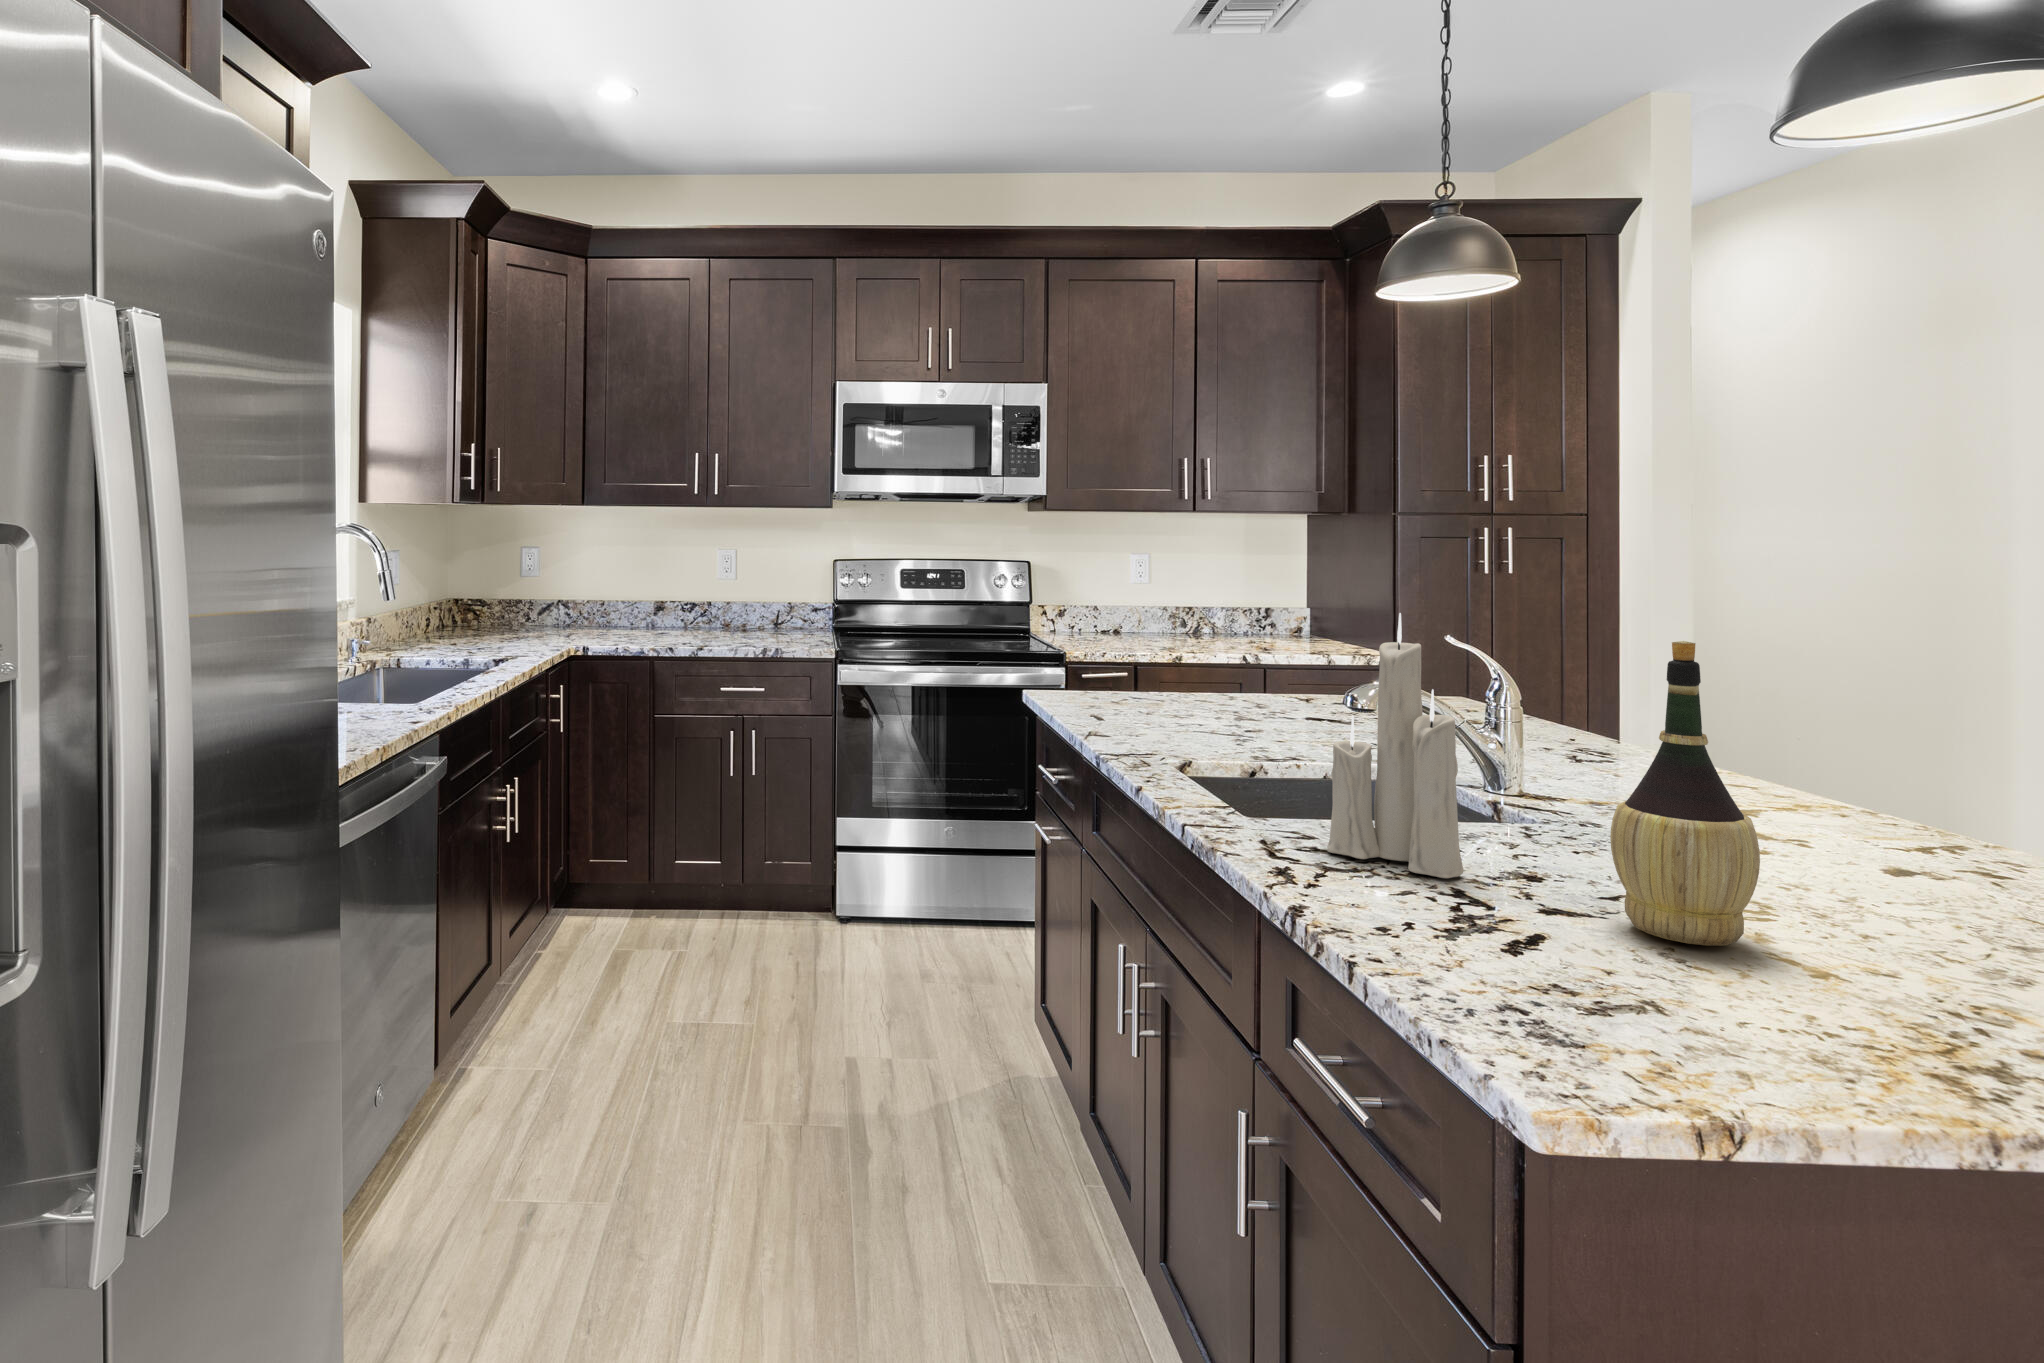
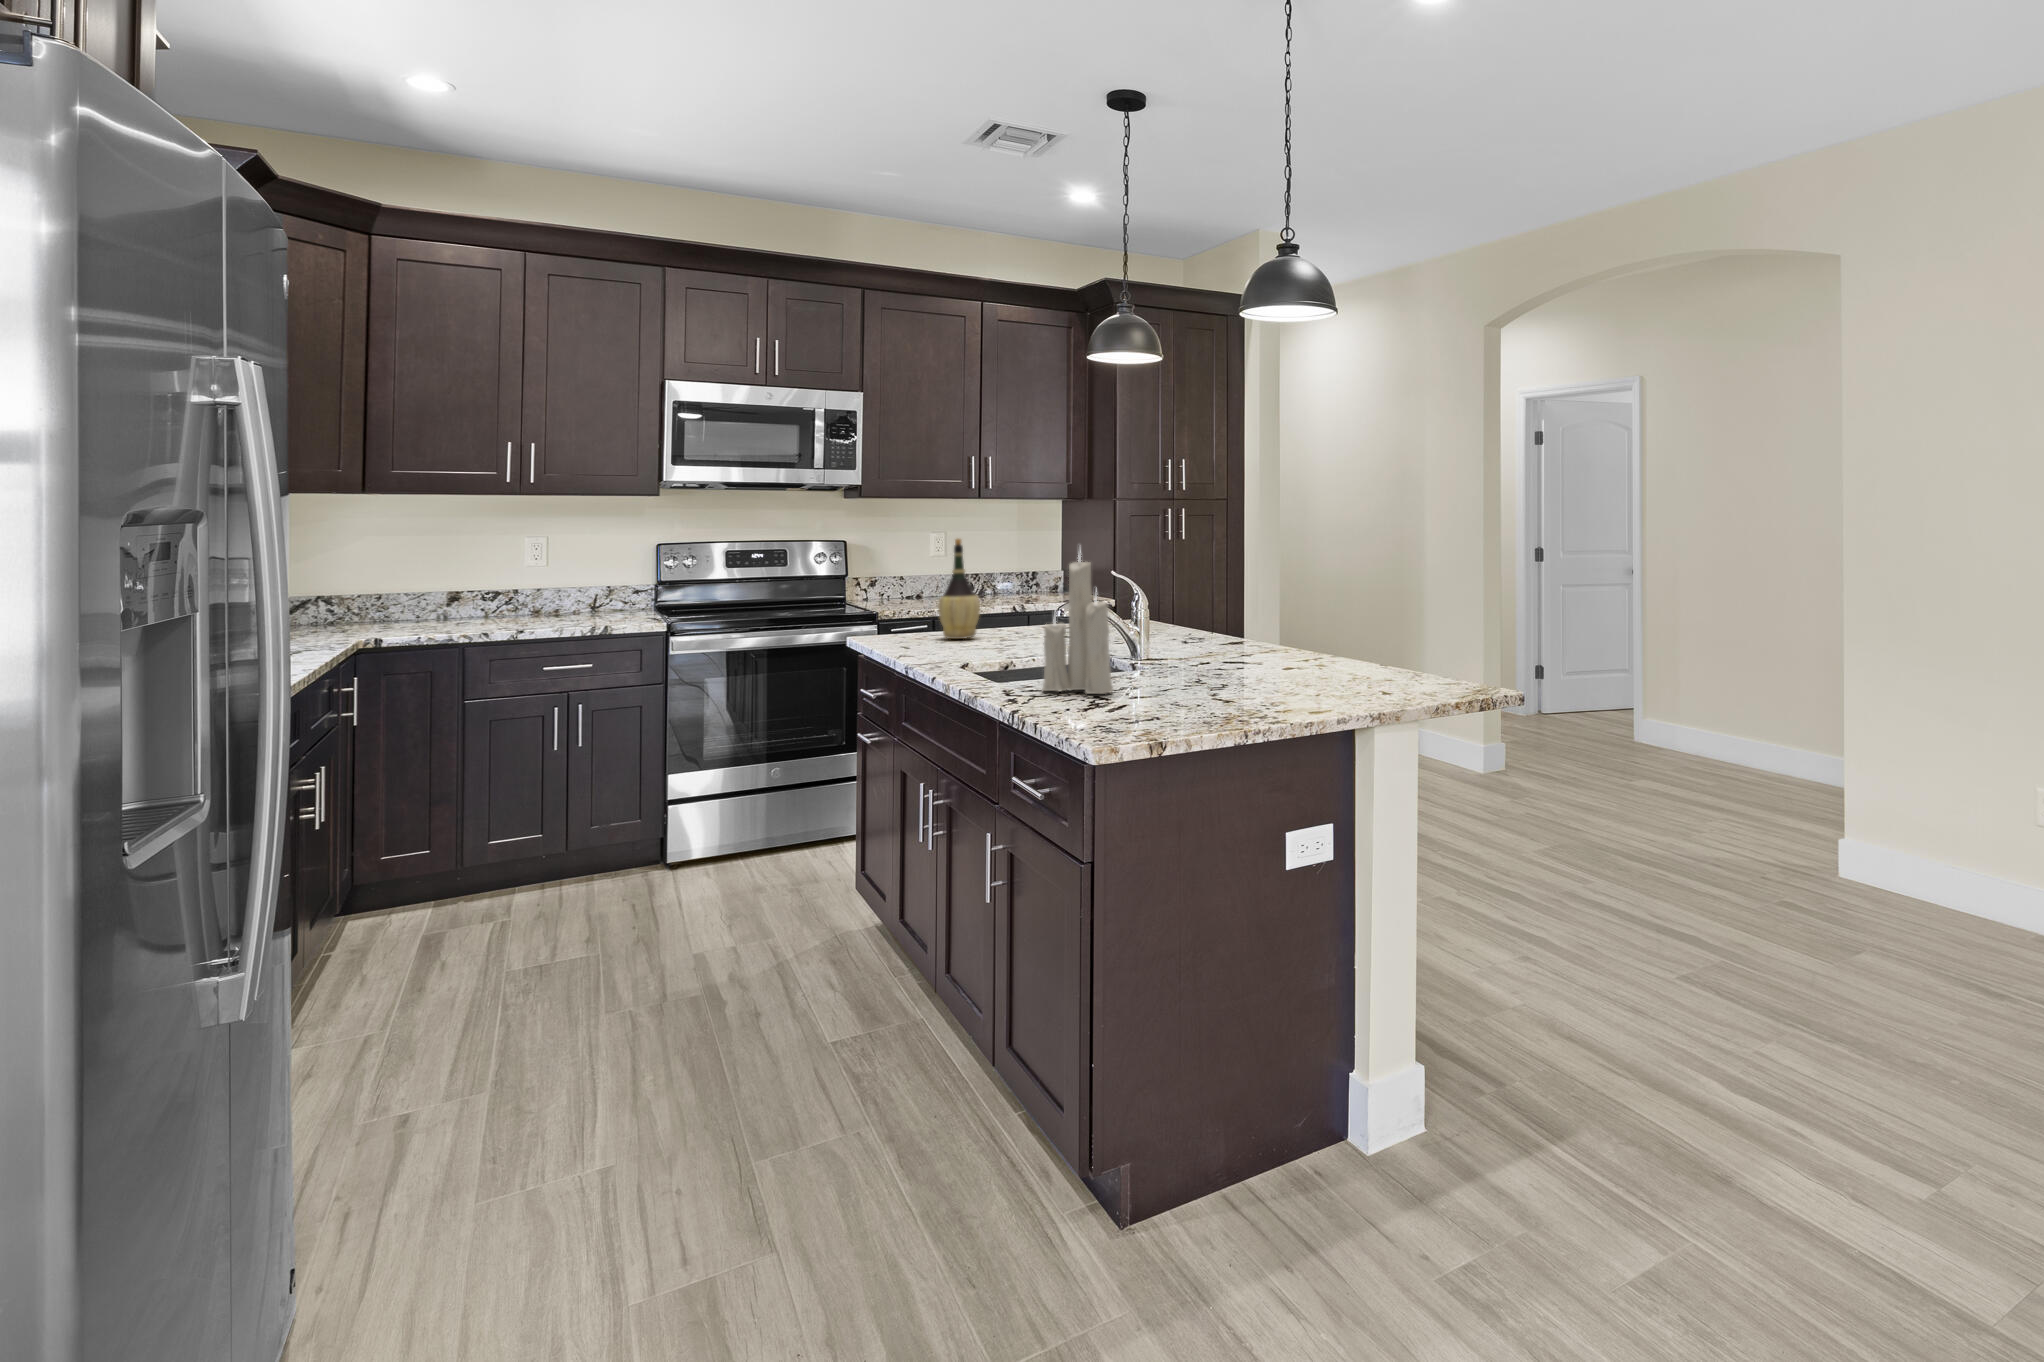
wine bottle: present [1610,641,1760,946] -> present [938,539,980,639]

